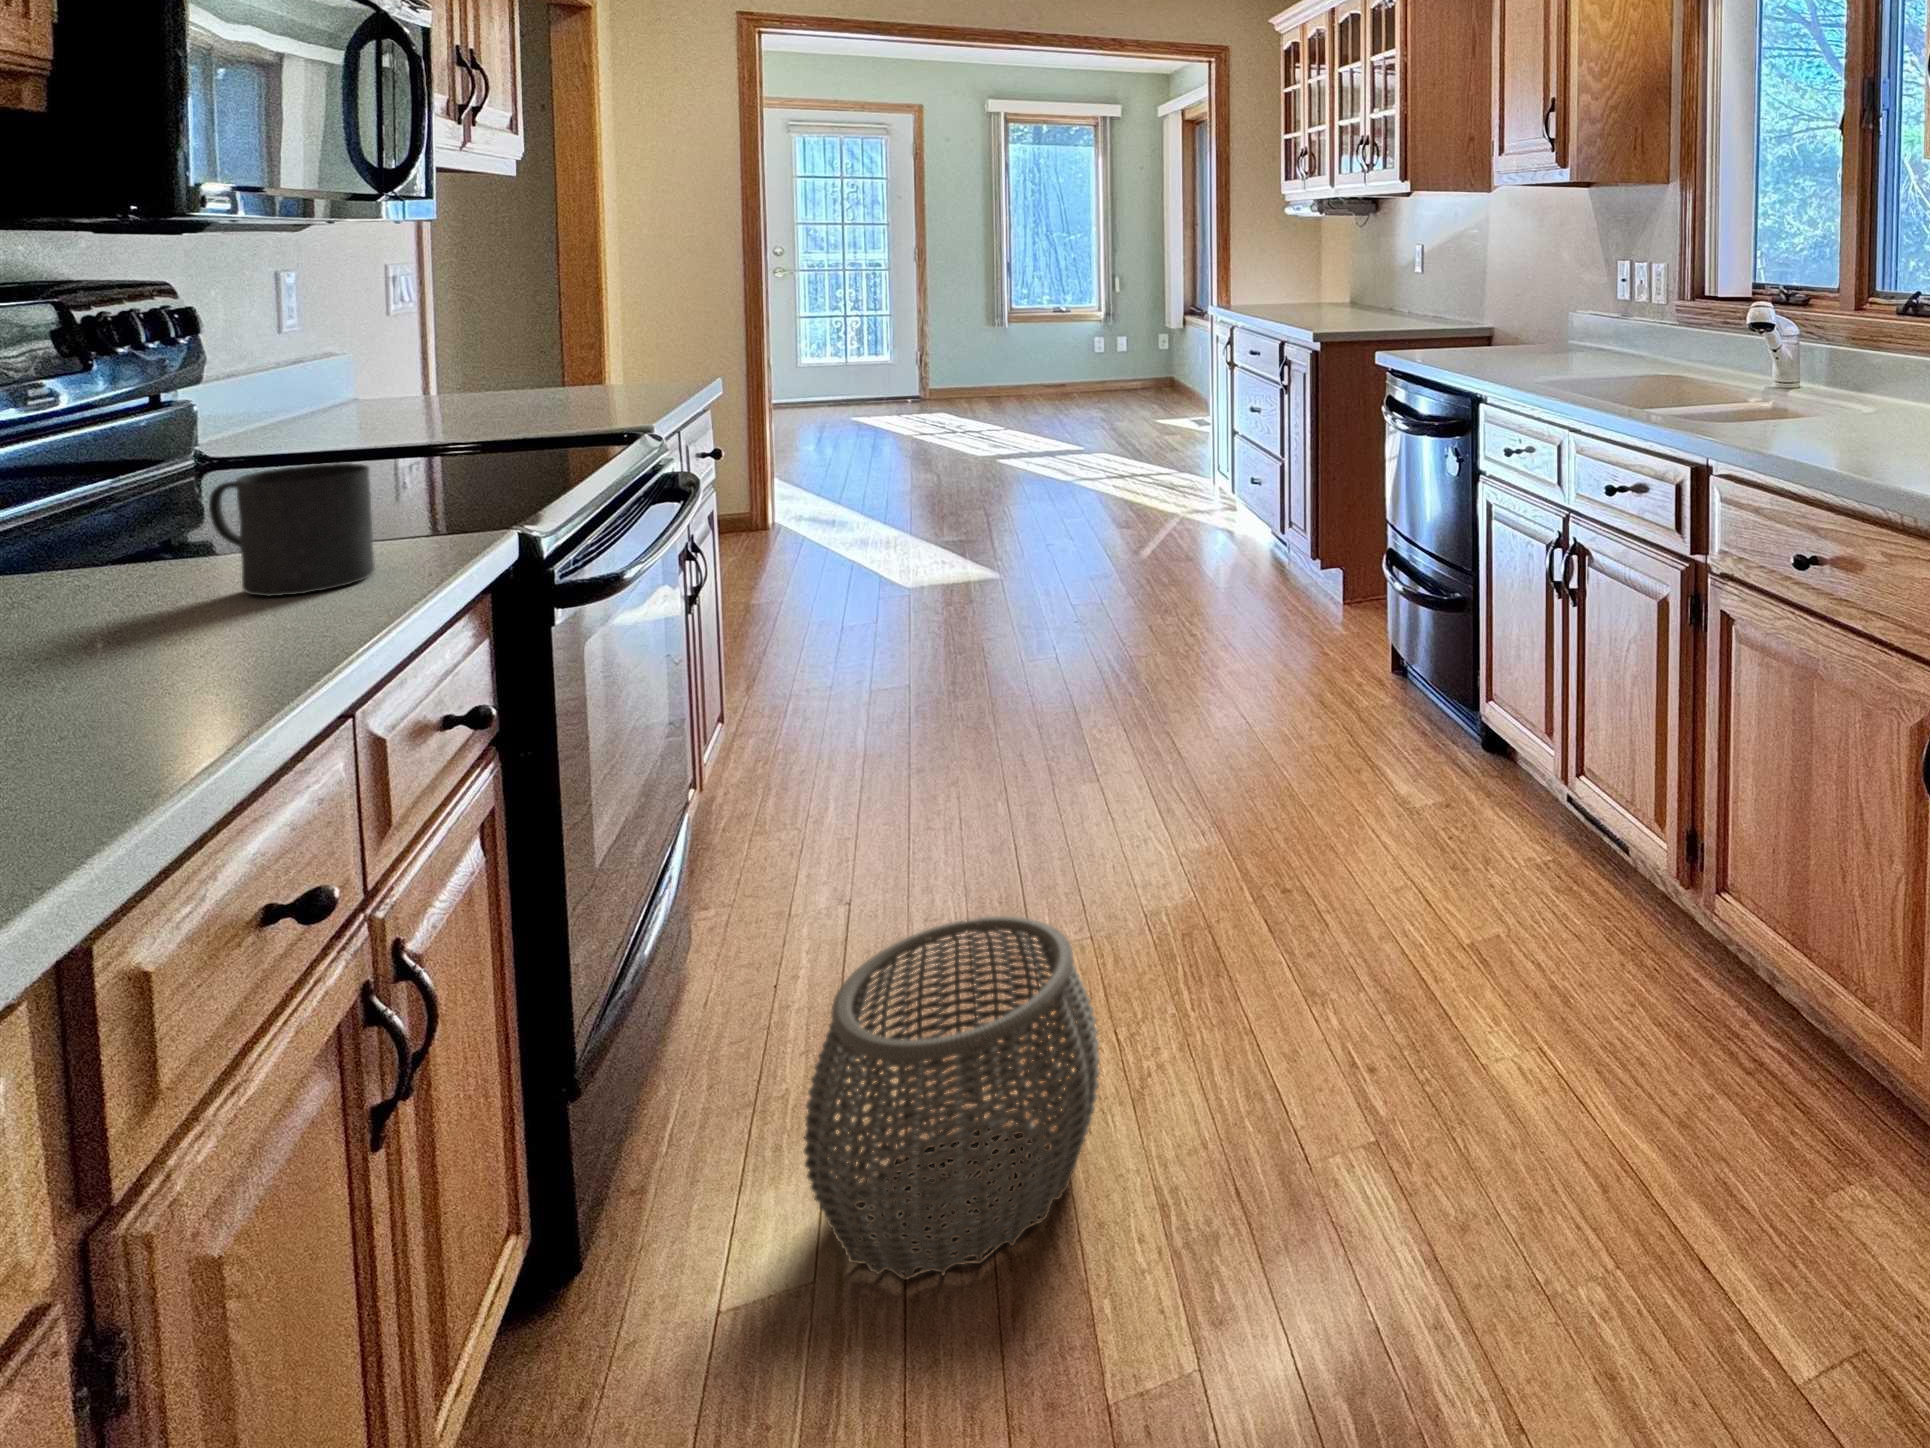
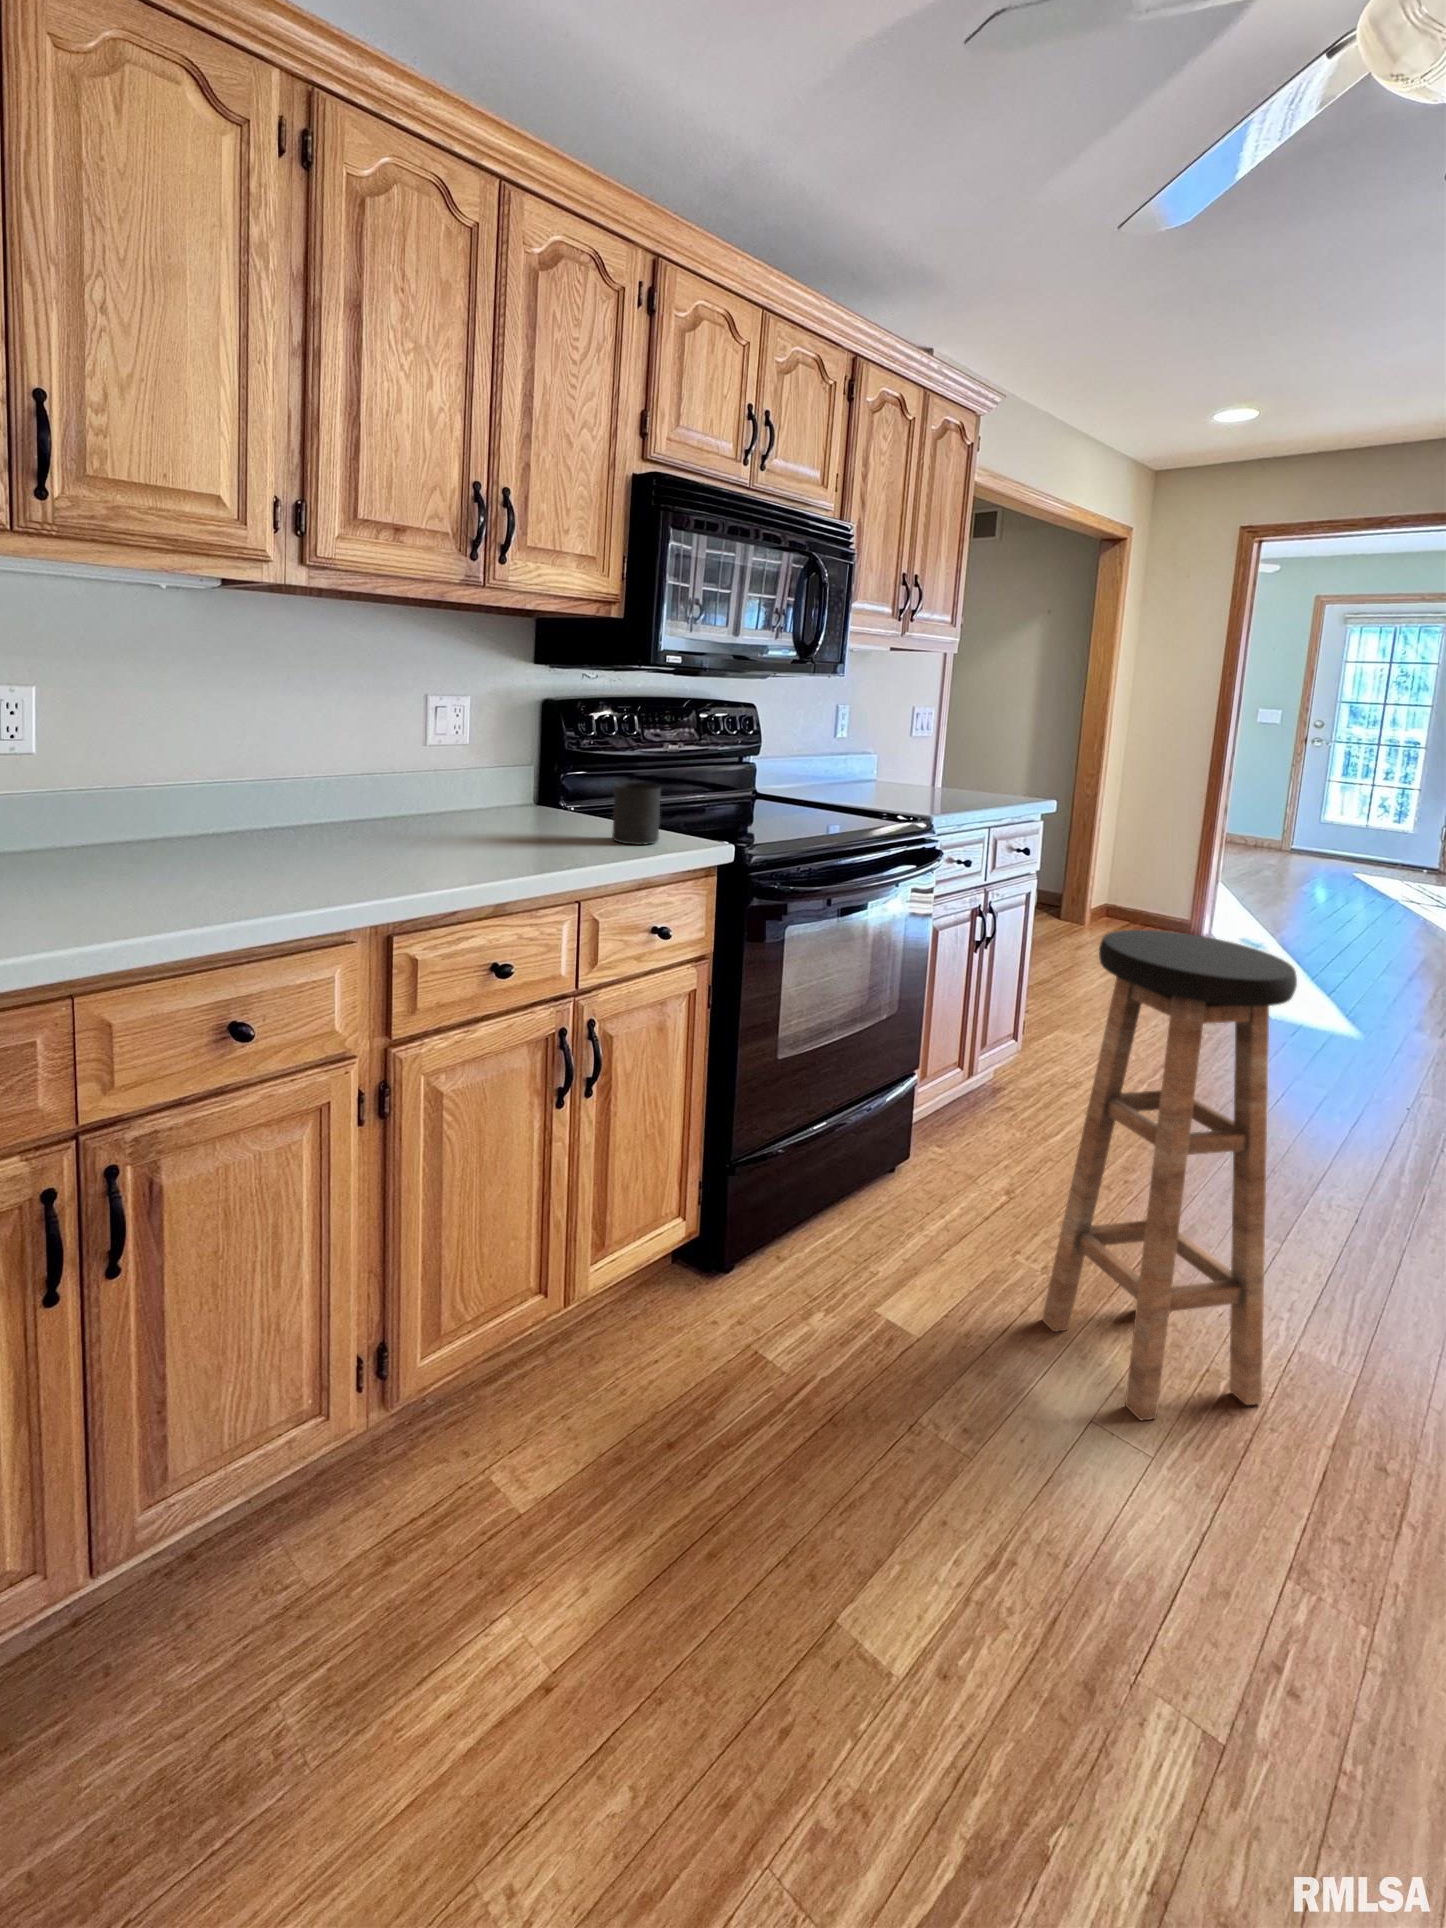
bar stool: none [994,484,1194,995] -> present [1042,930,1297,1420]
woven basket: present [804,916,1100,1280] -> none [795,1207,1015,1479]

